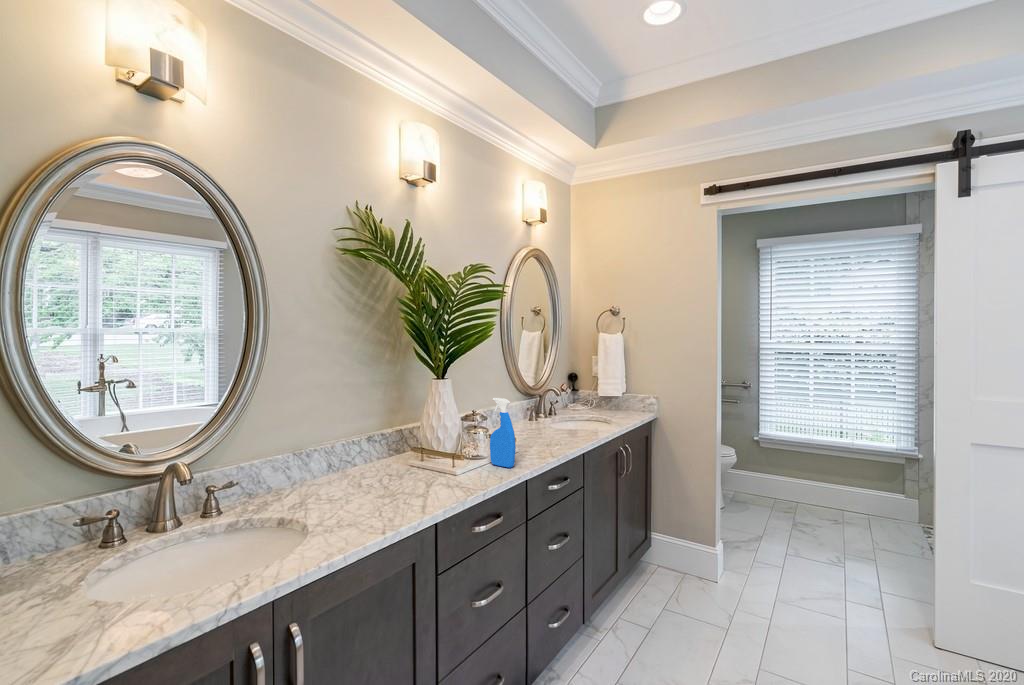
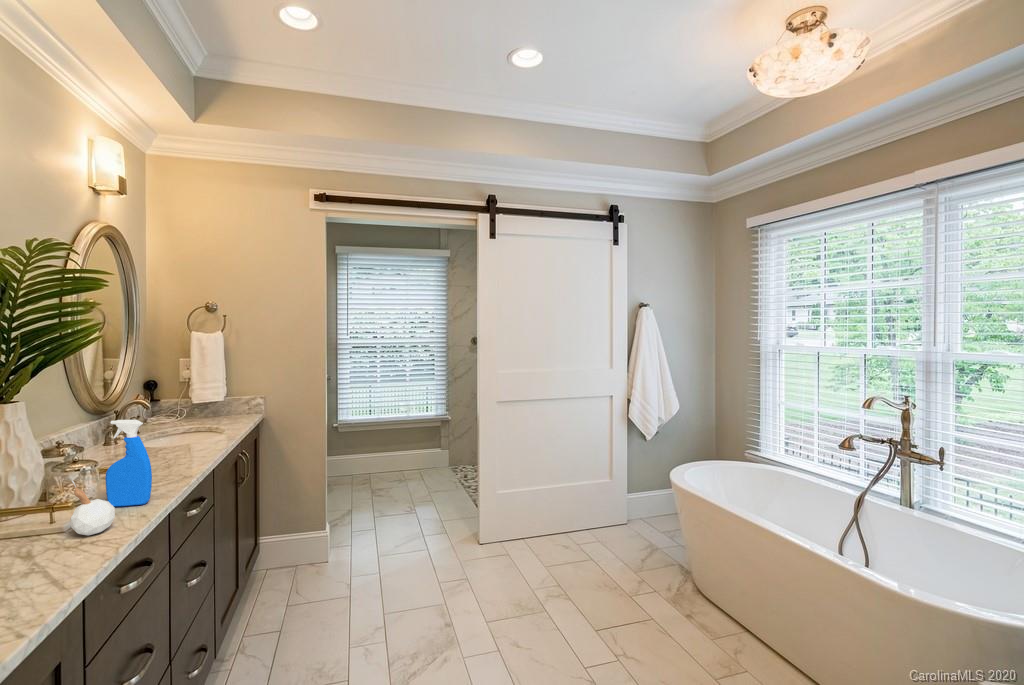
candle: none [456,436,481,480] -> present [71,479,115,536]

